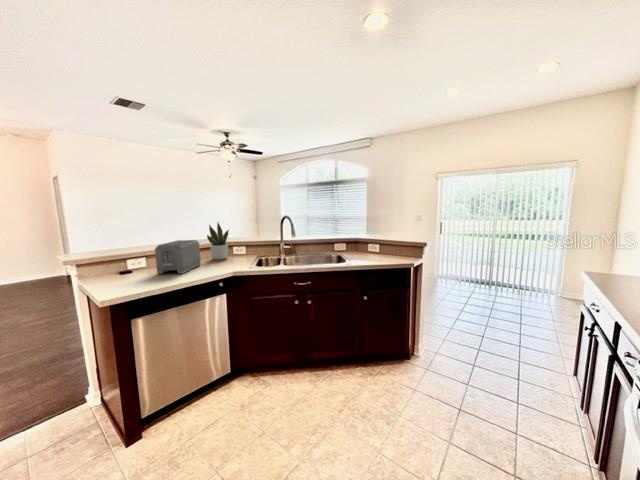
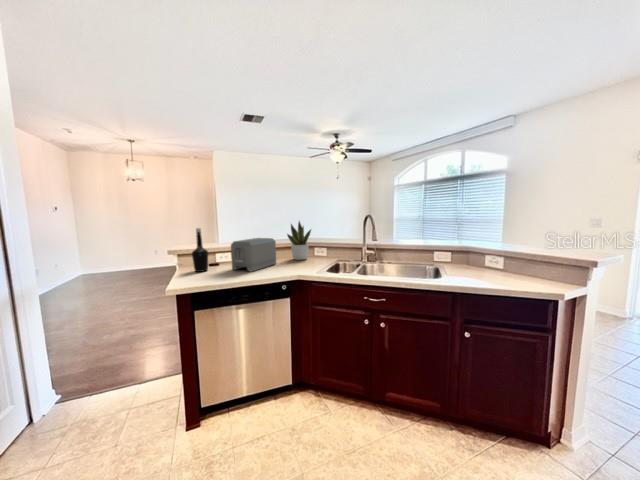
bottle: none [107,233,127,281] -> present [192,228,208,272]

